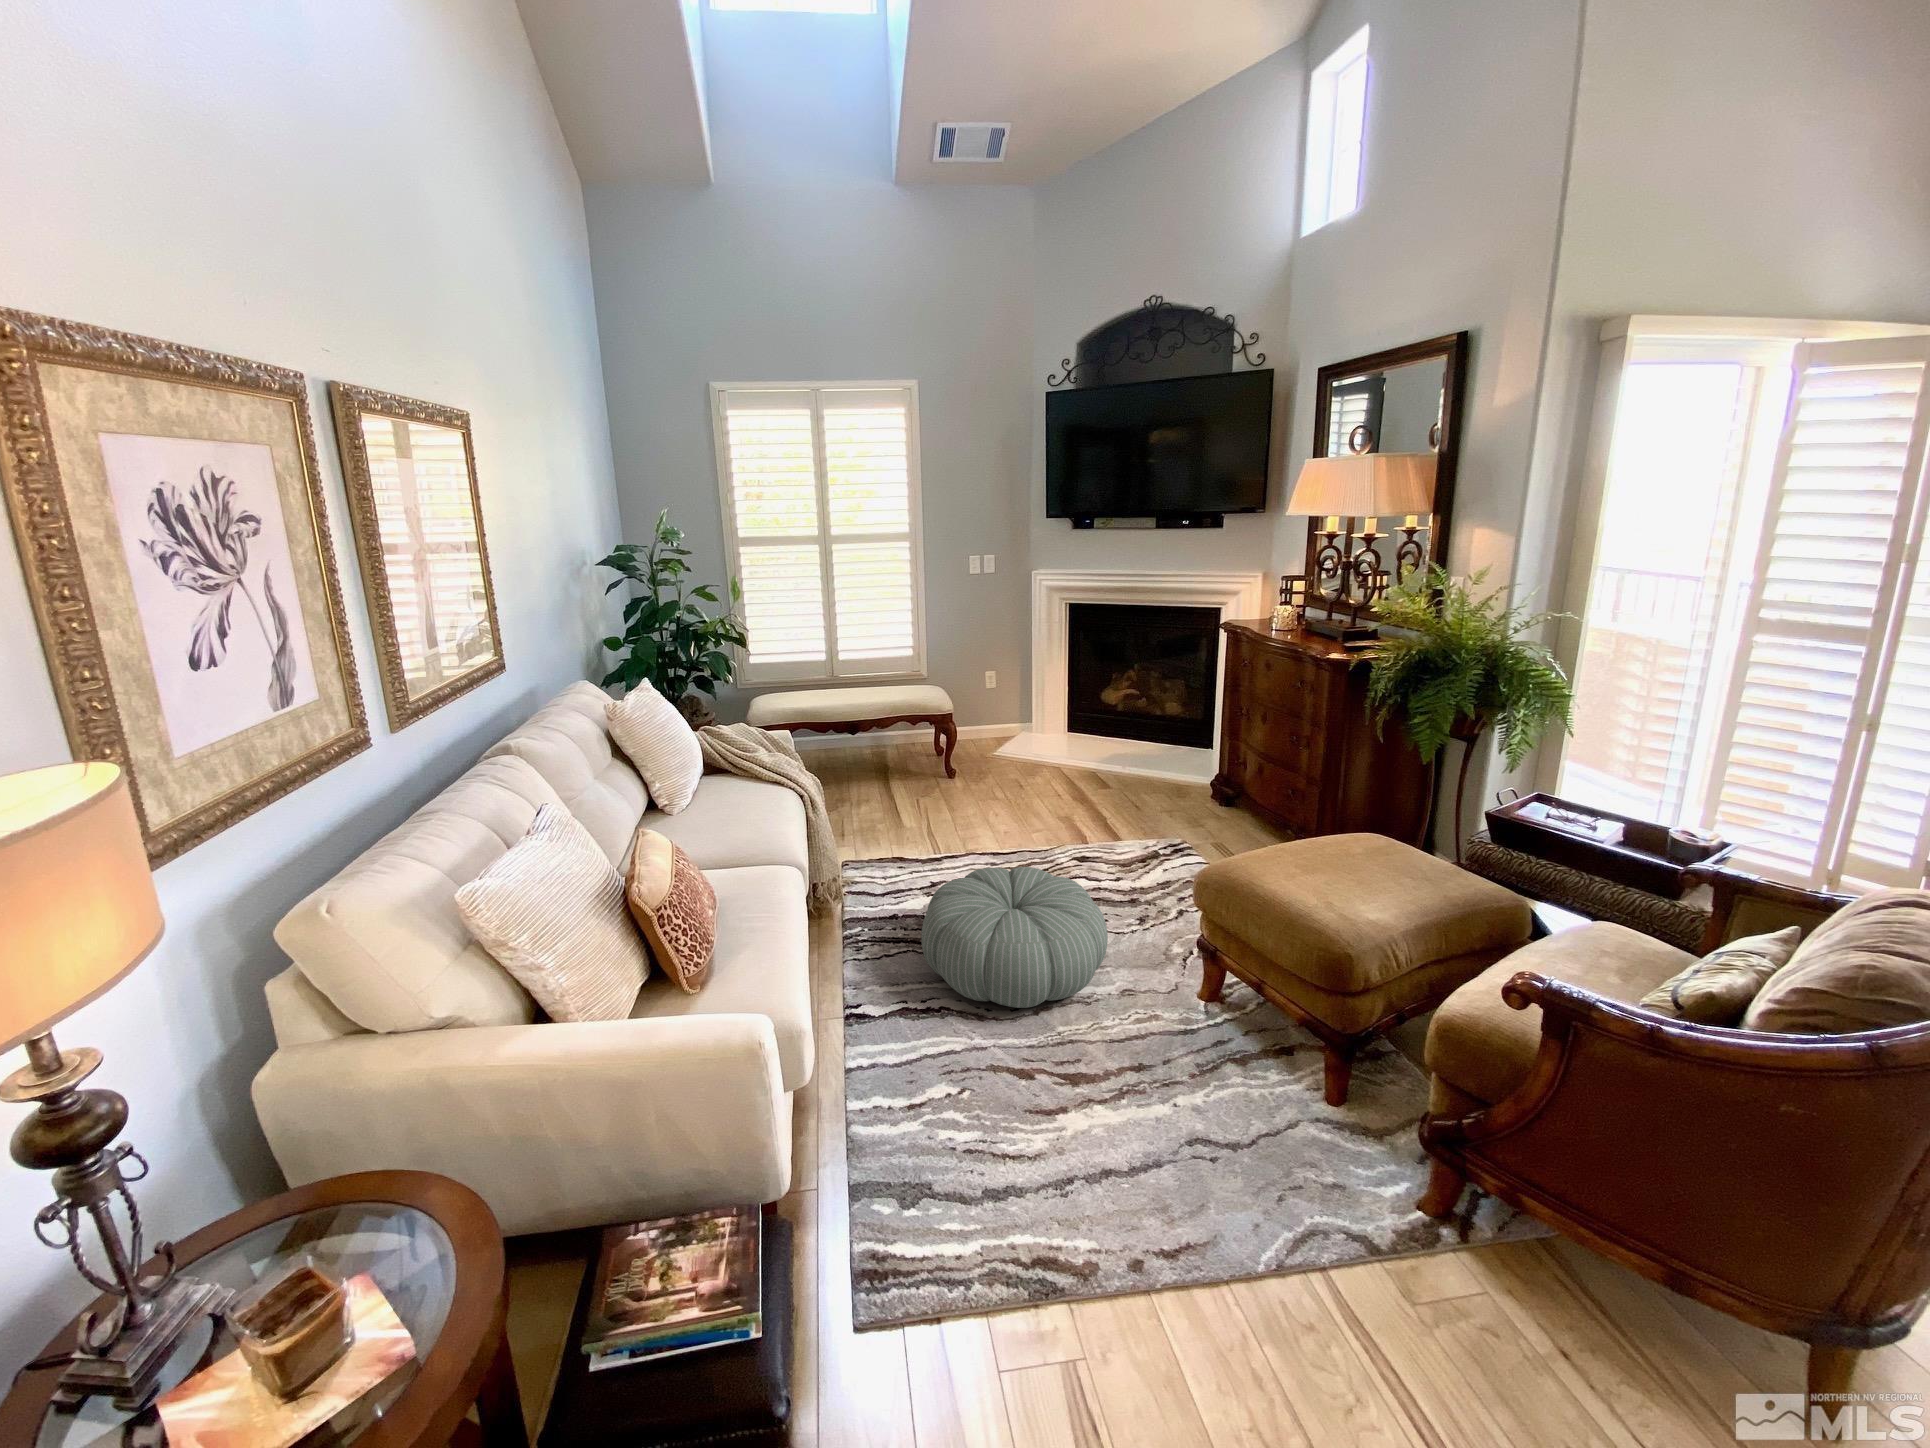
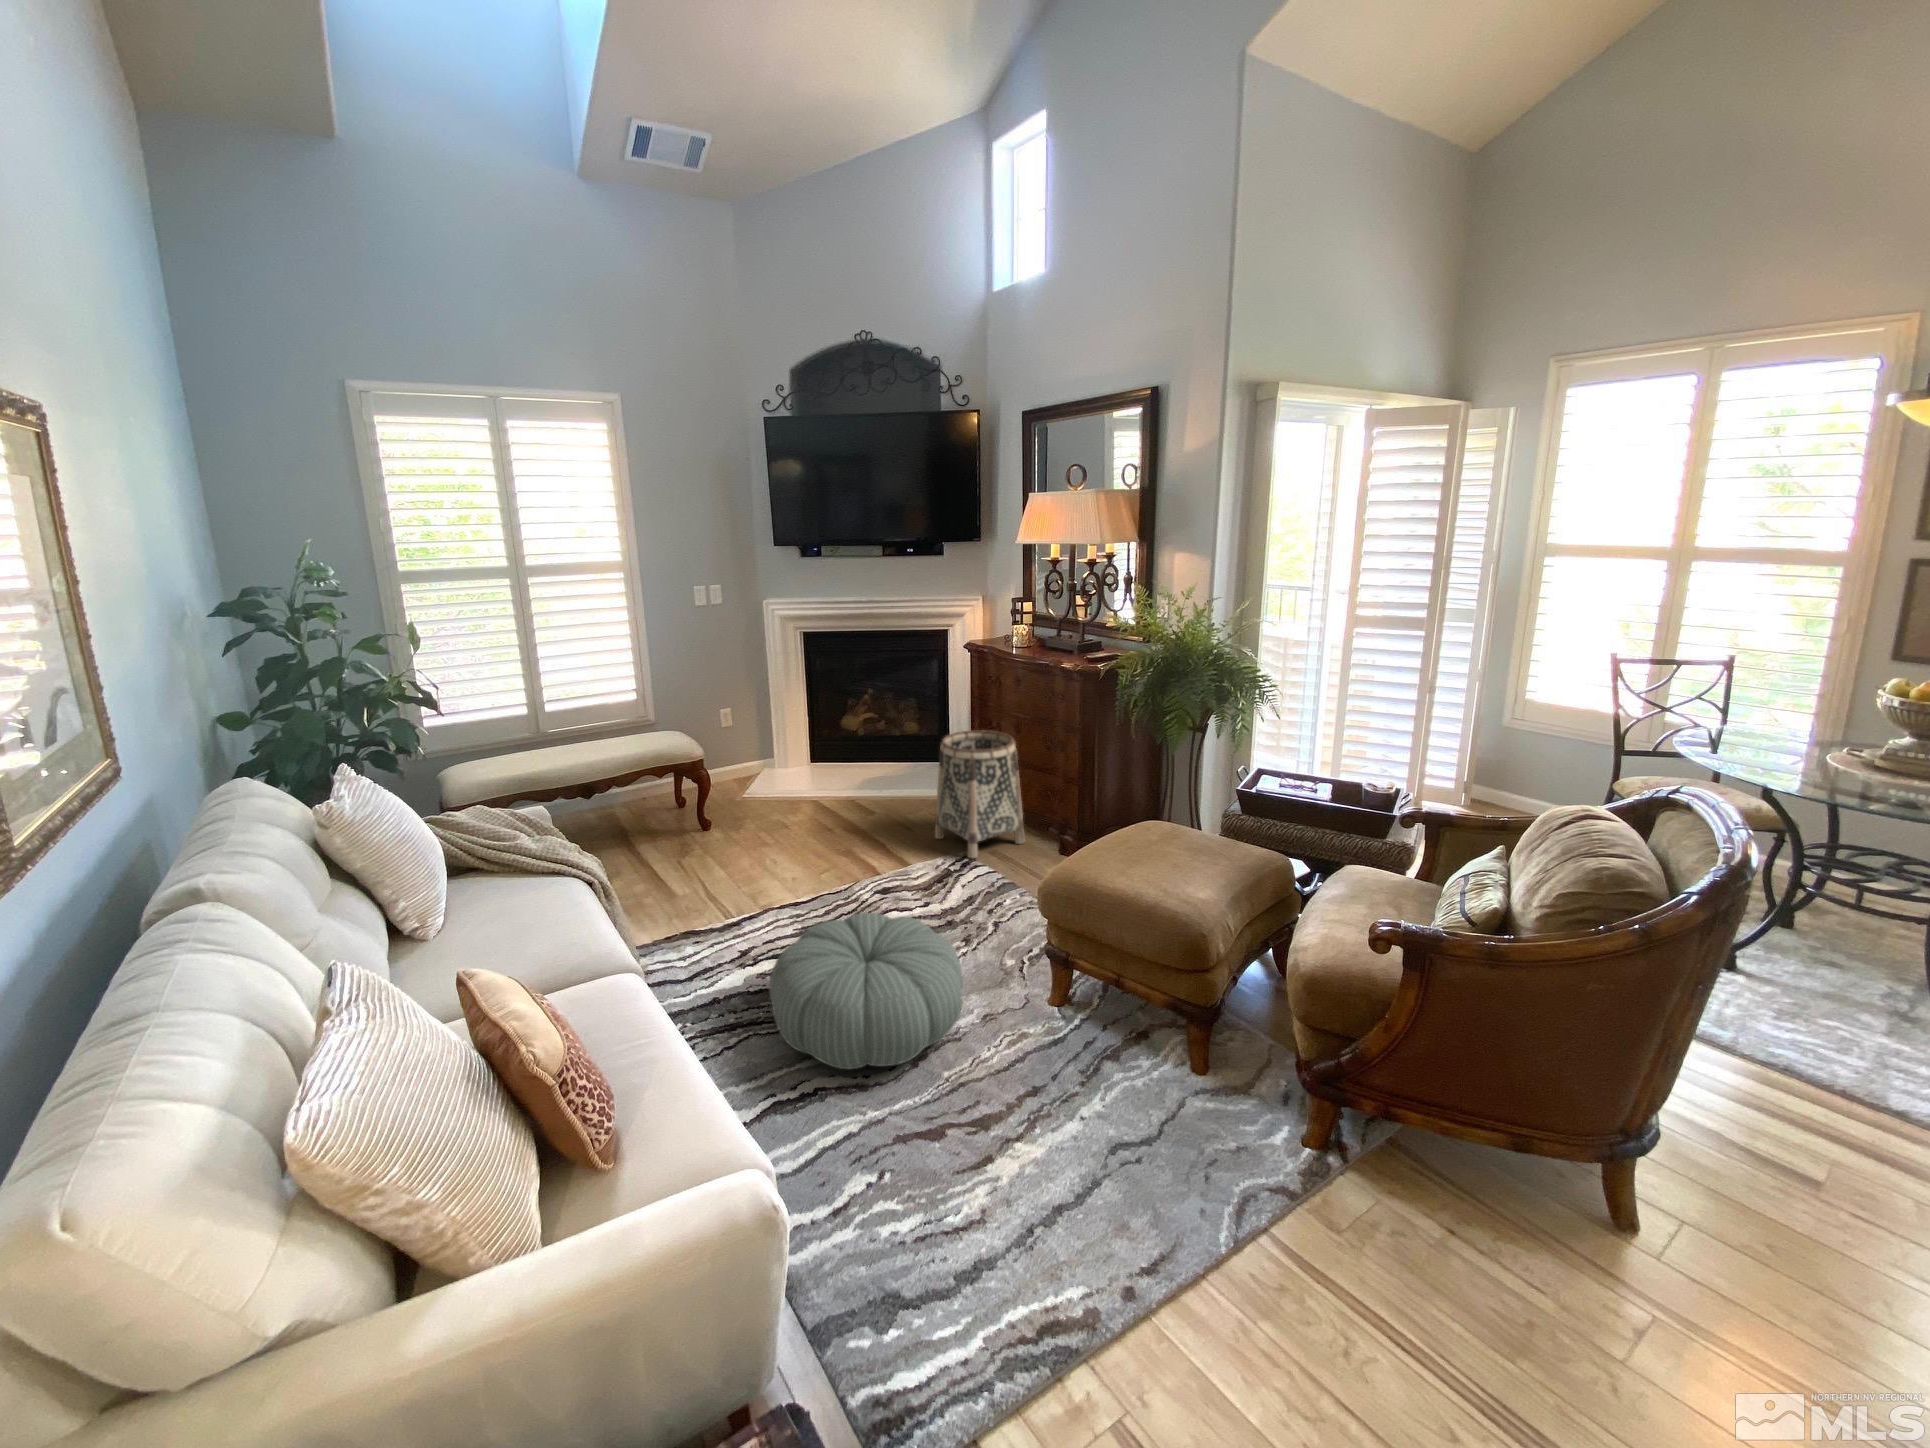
basket: none [1161,713,1256,846] -> present [935,730,1024,858]

